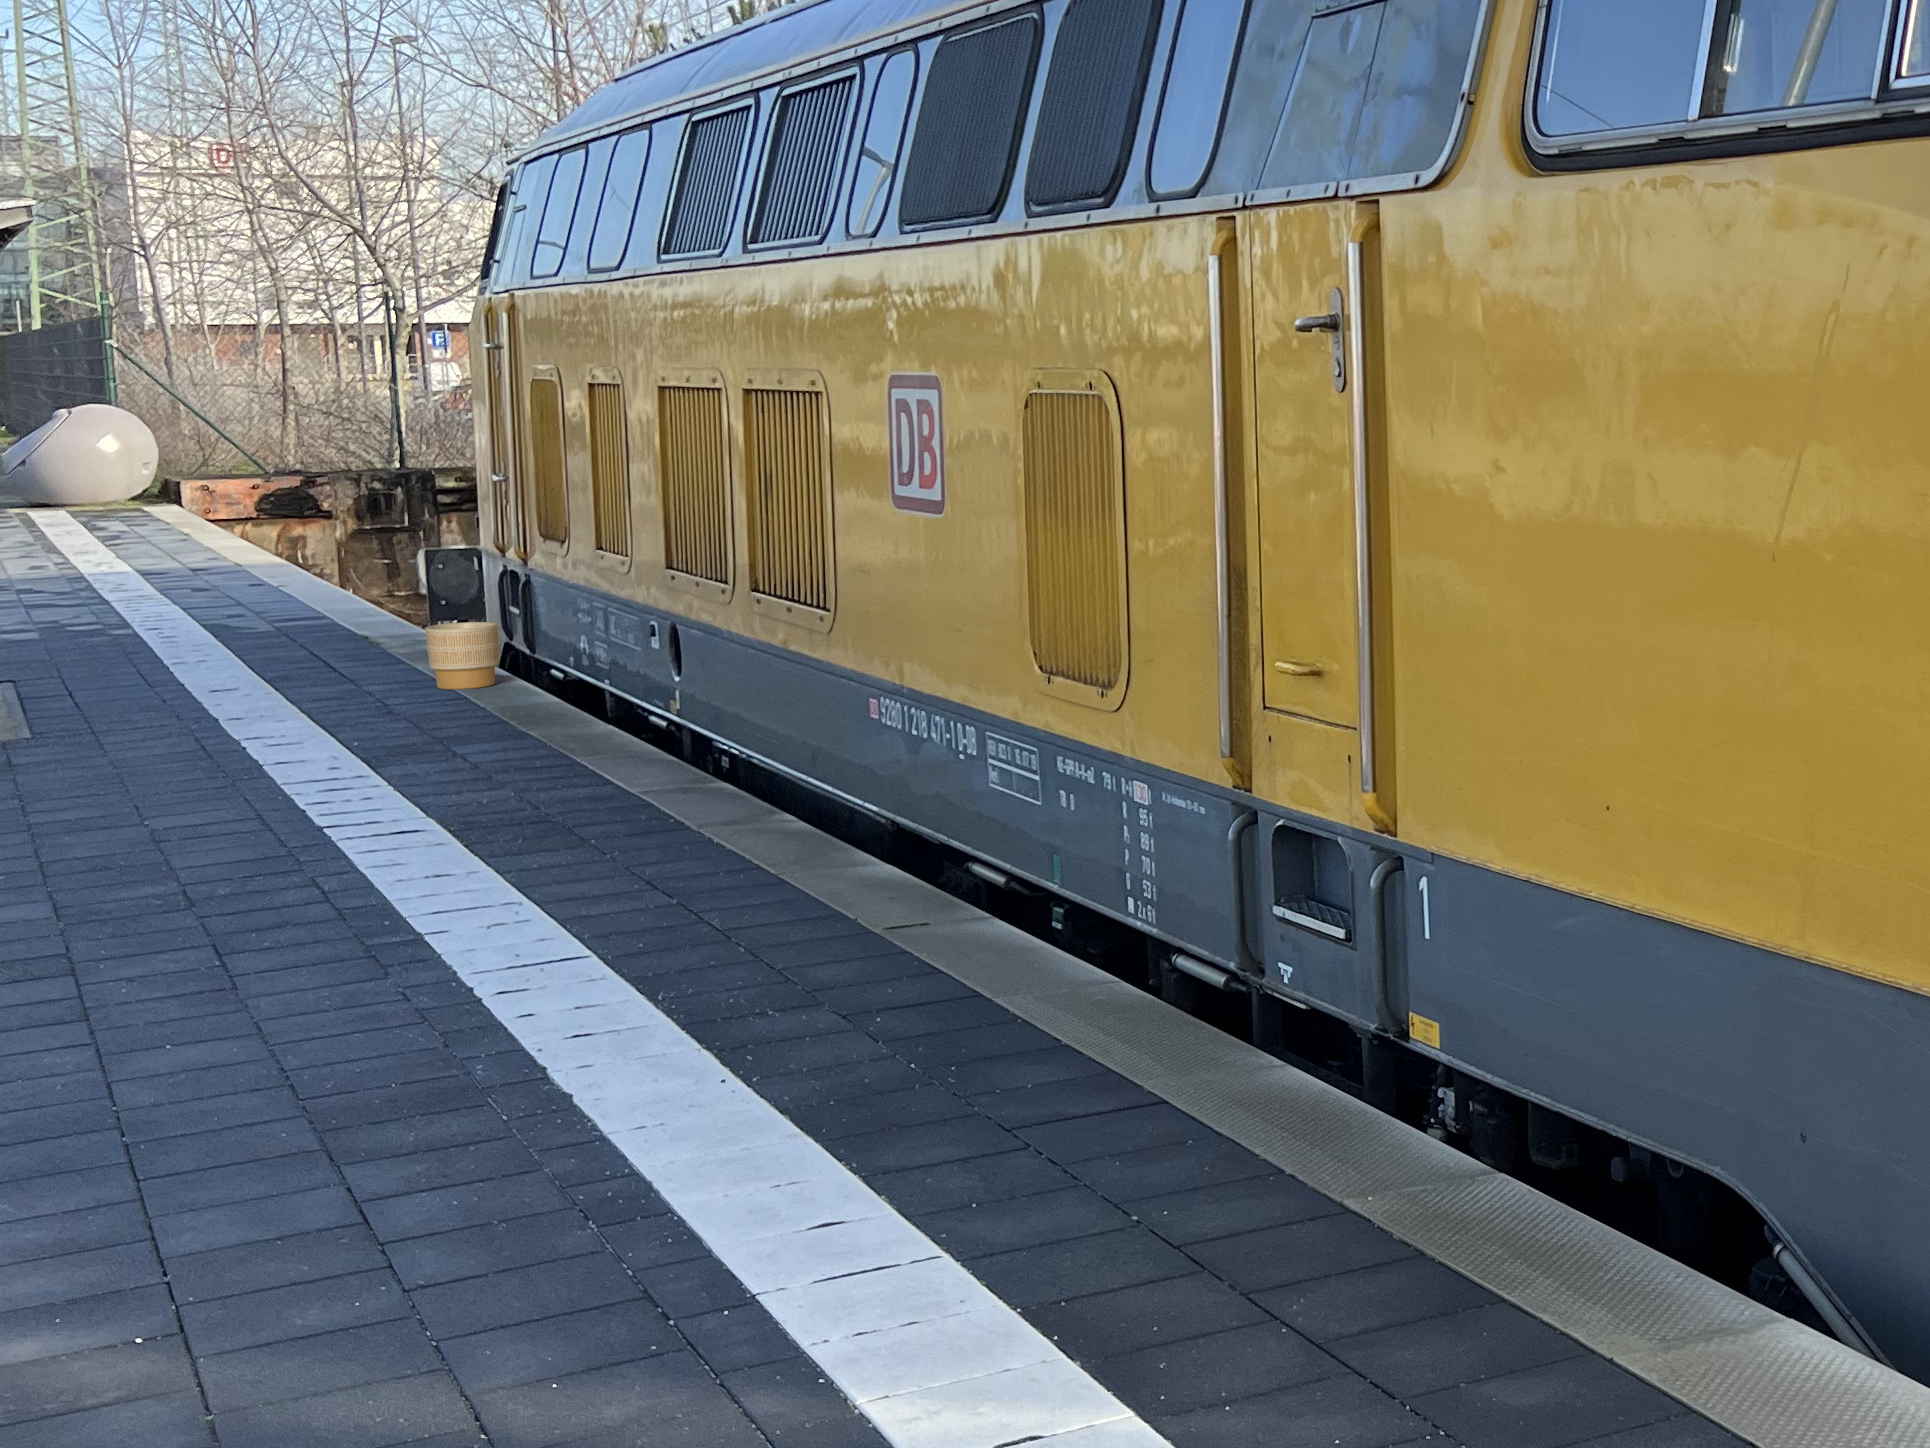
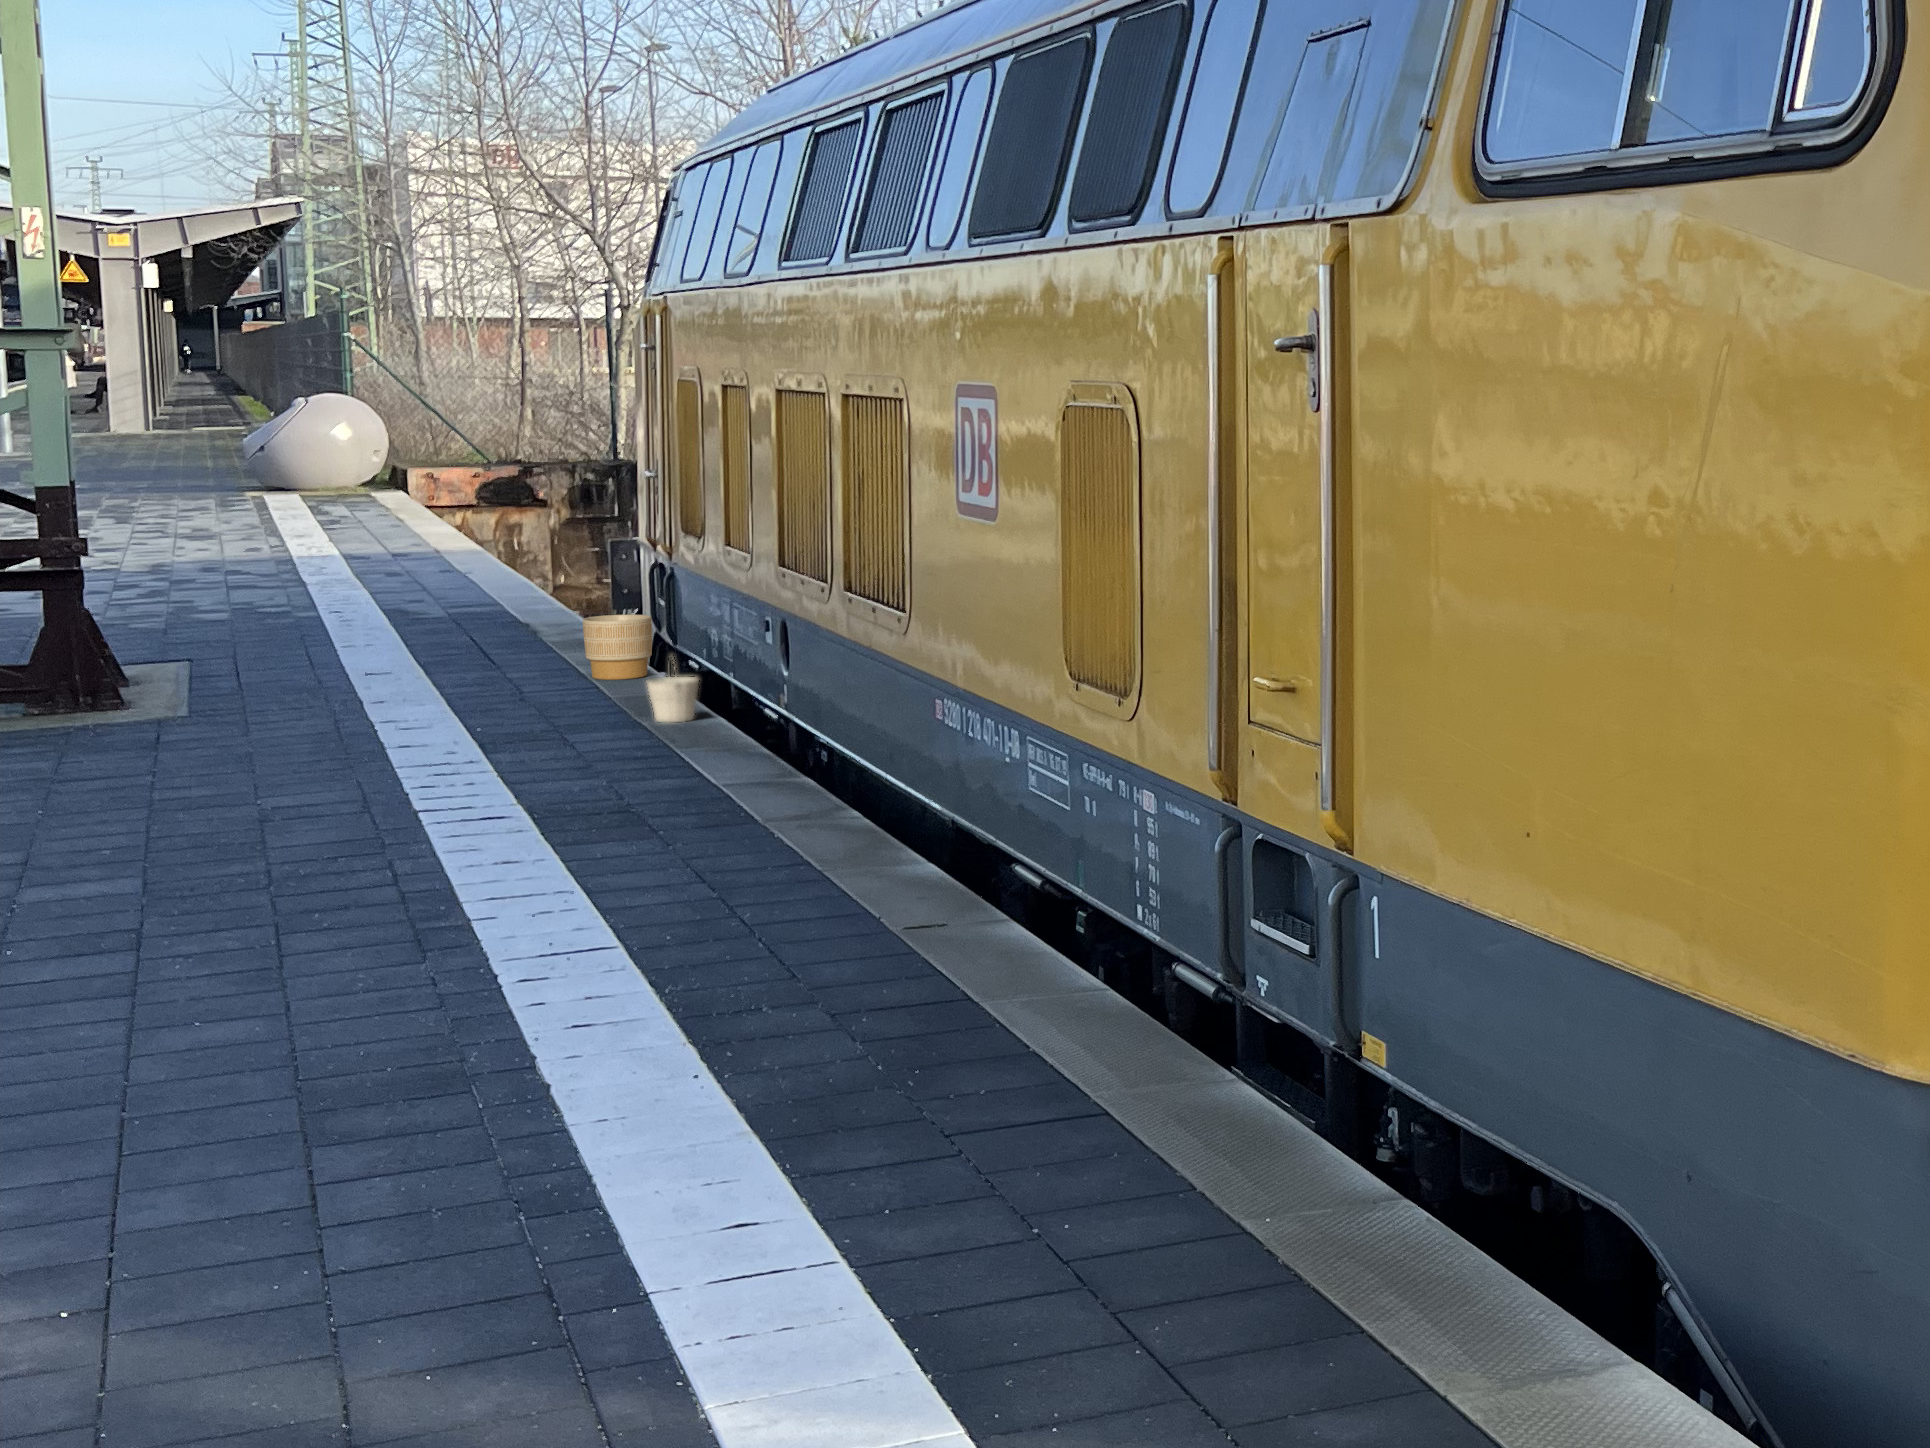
bucket: none [507,661,563,731] -> present [646,667,698,722]

